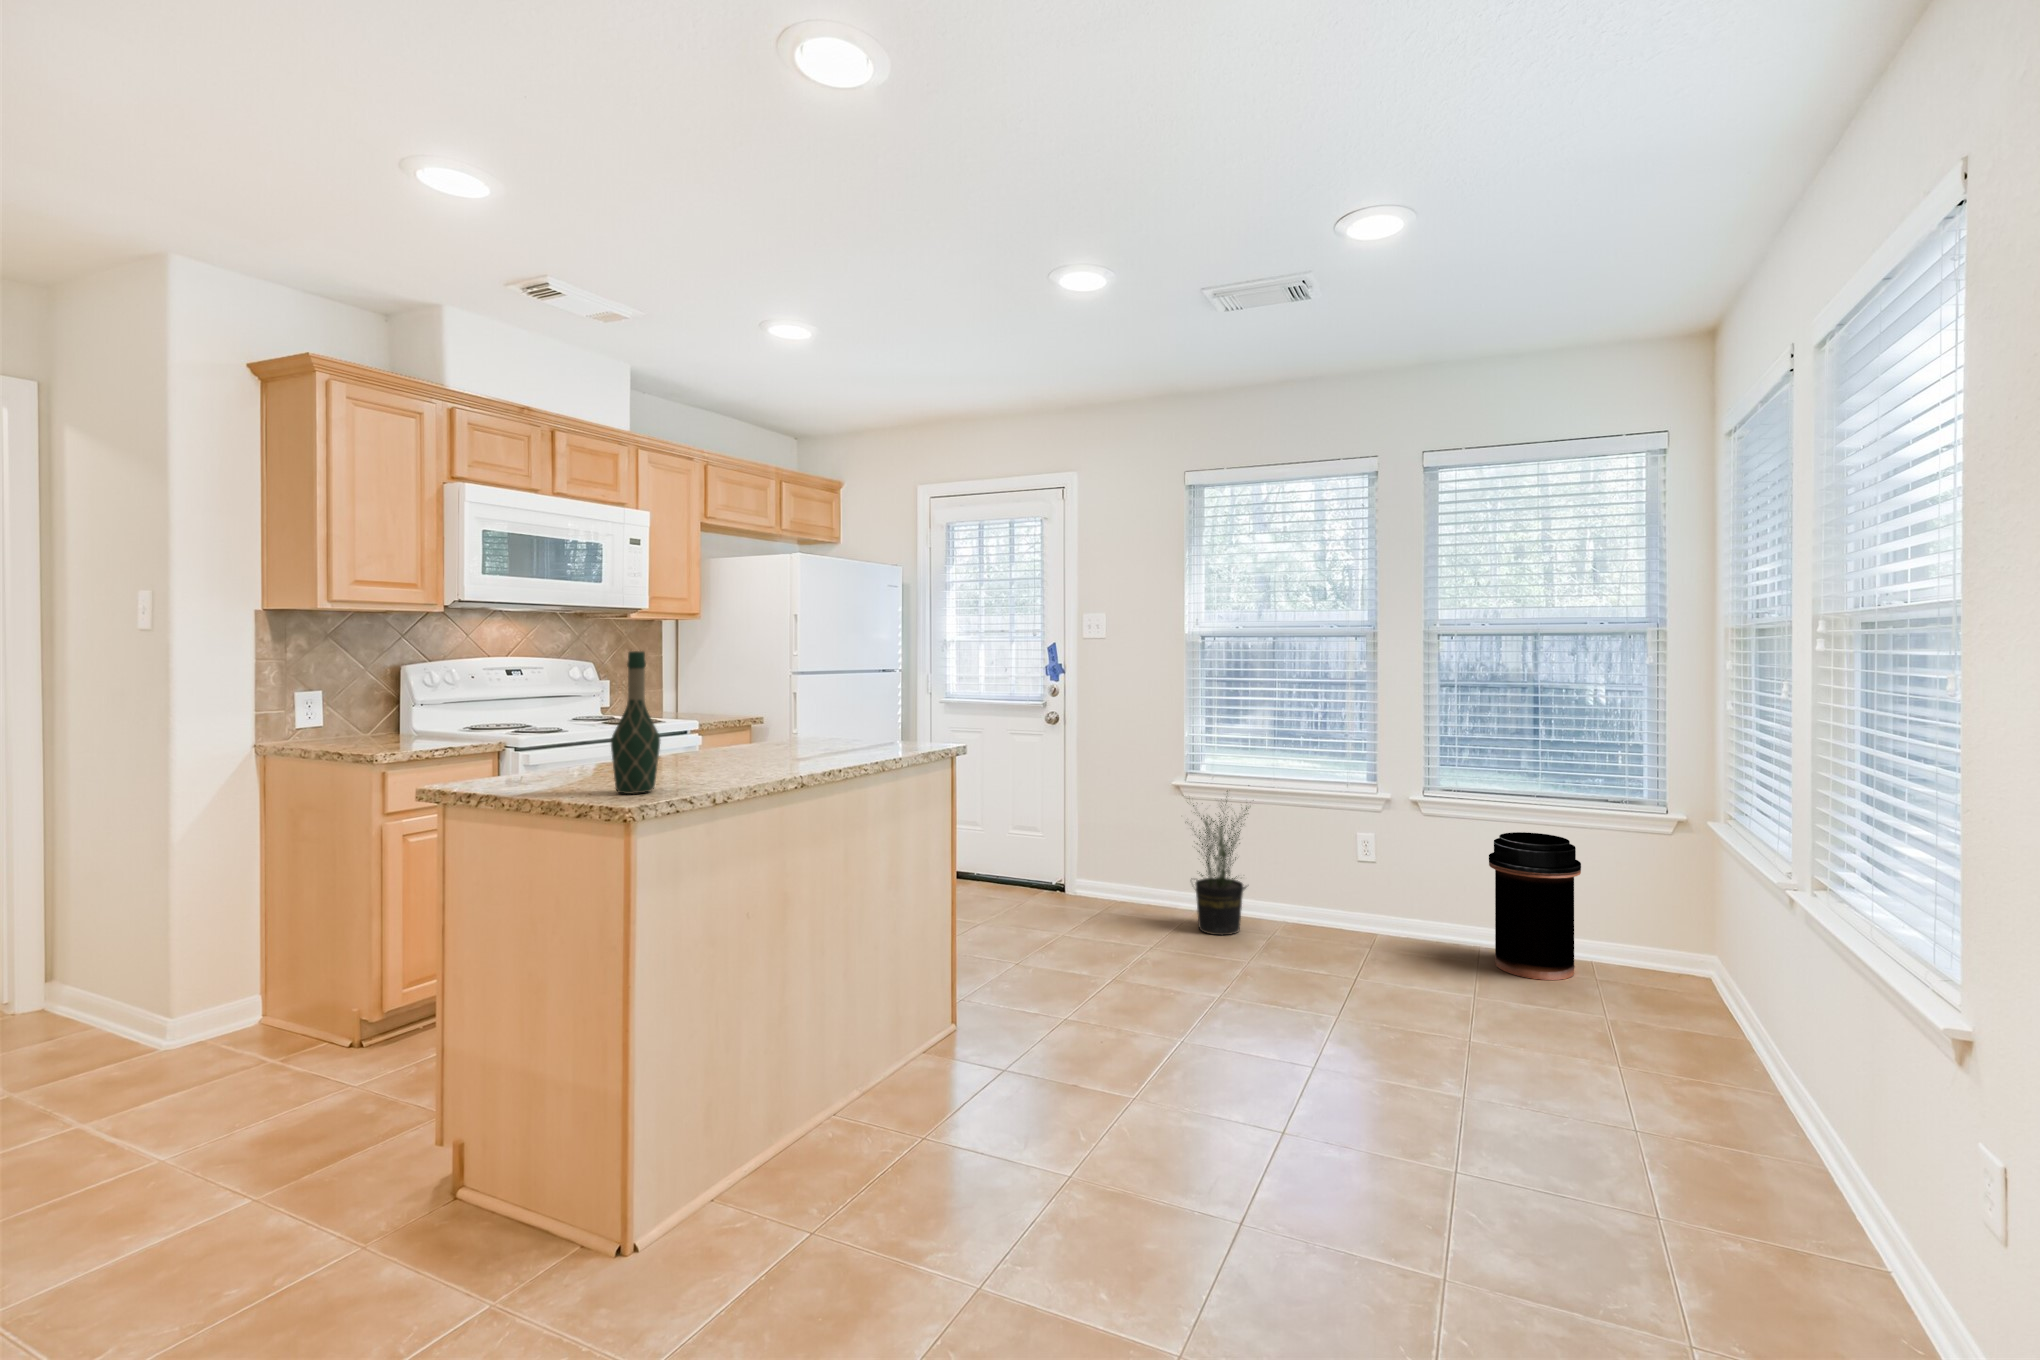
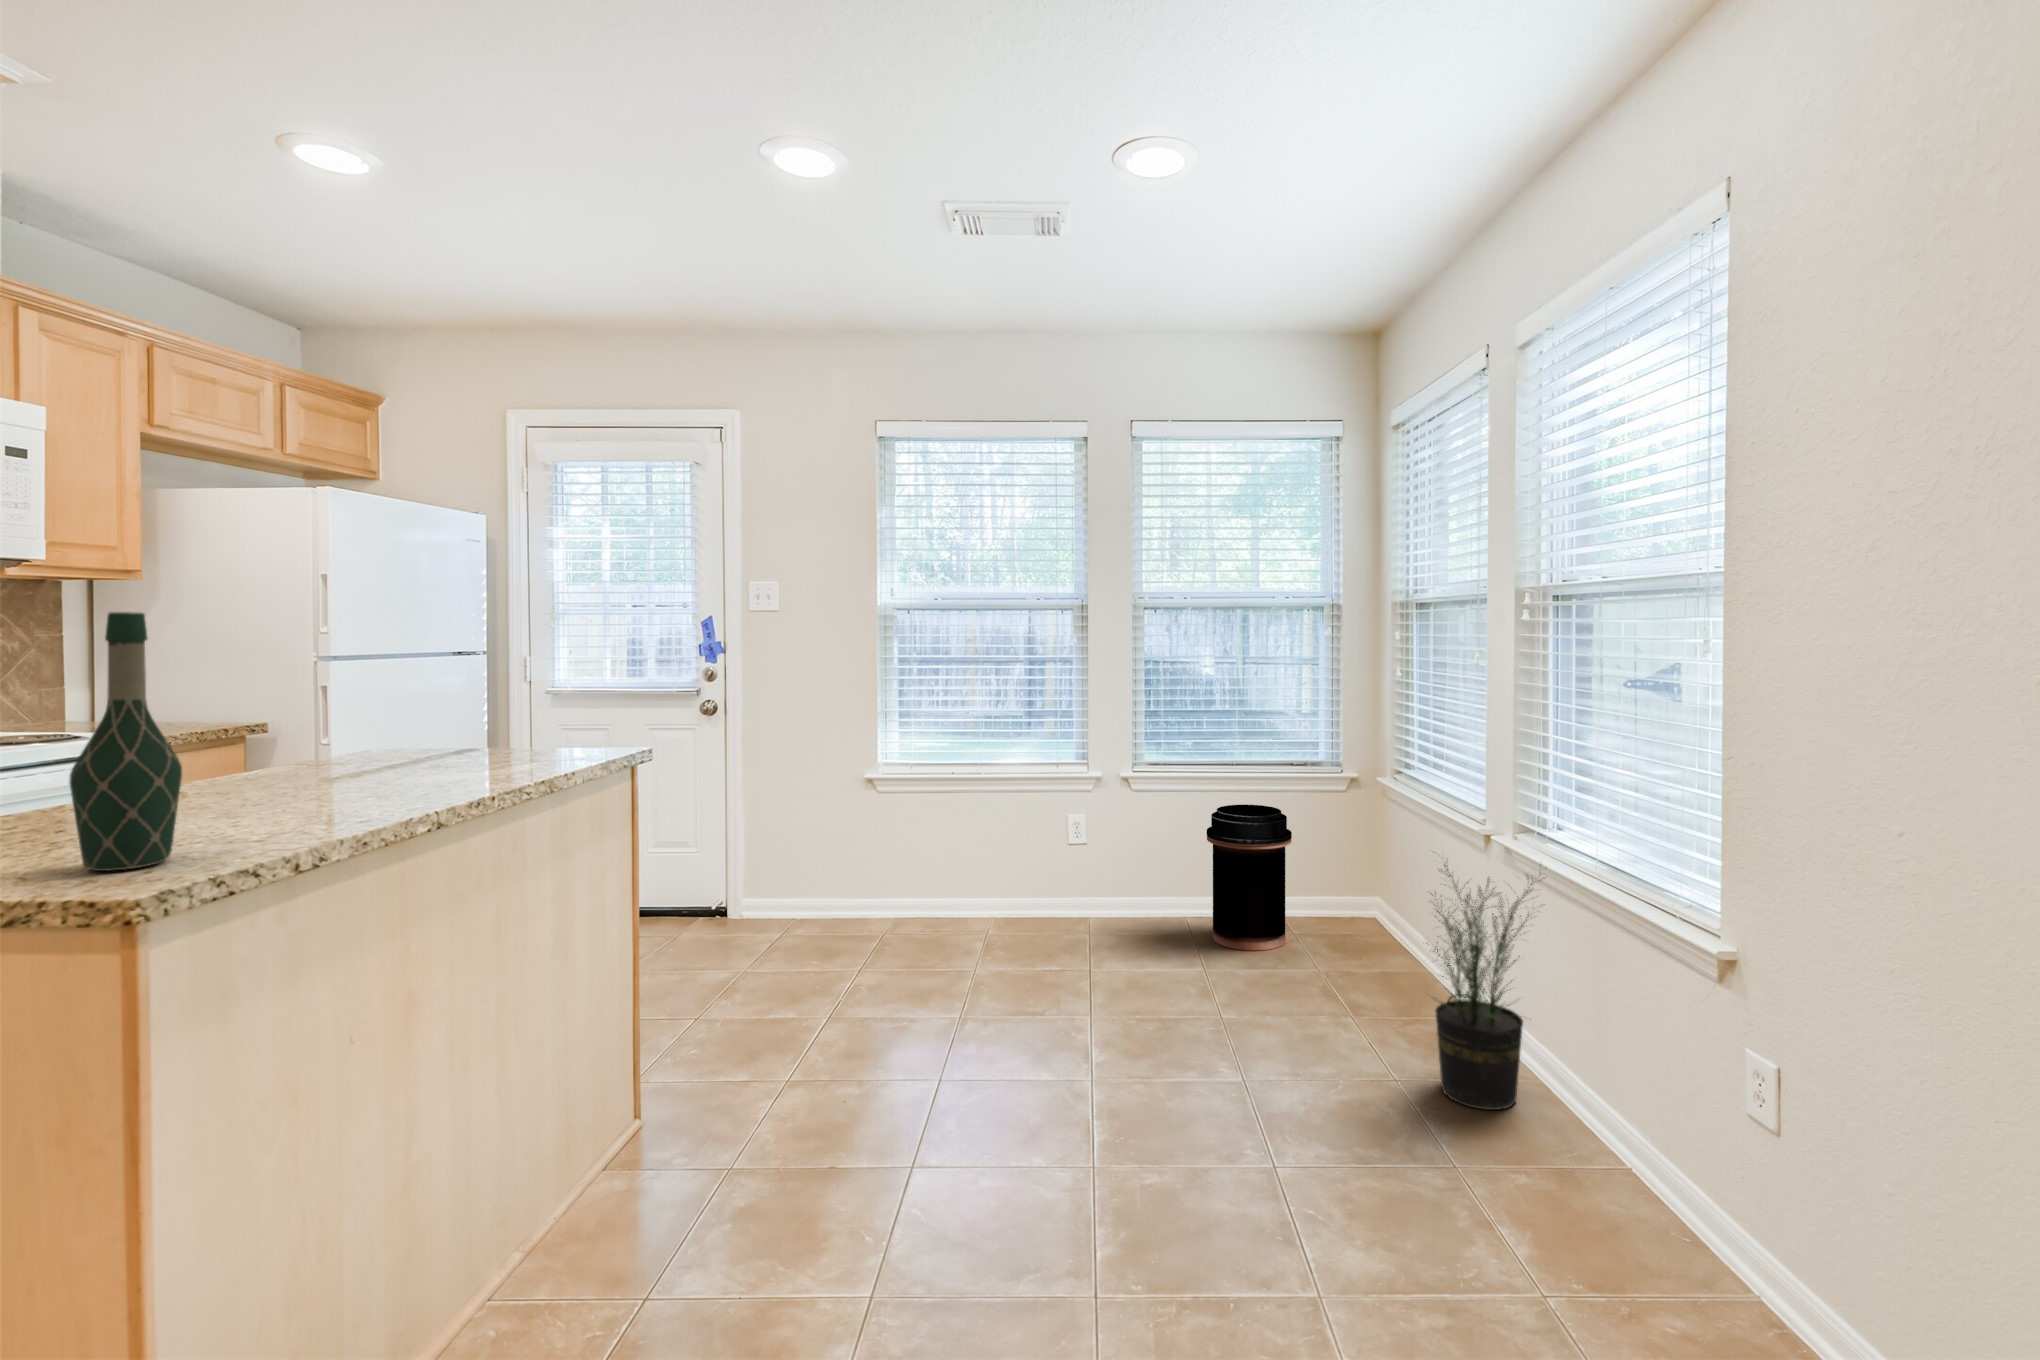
potted plant: present [1187,791,1249,935] -> present [1426,861,1545,1110]

